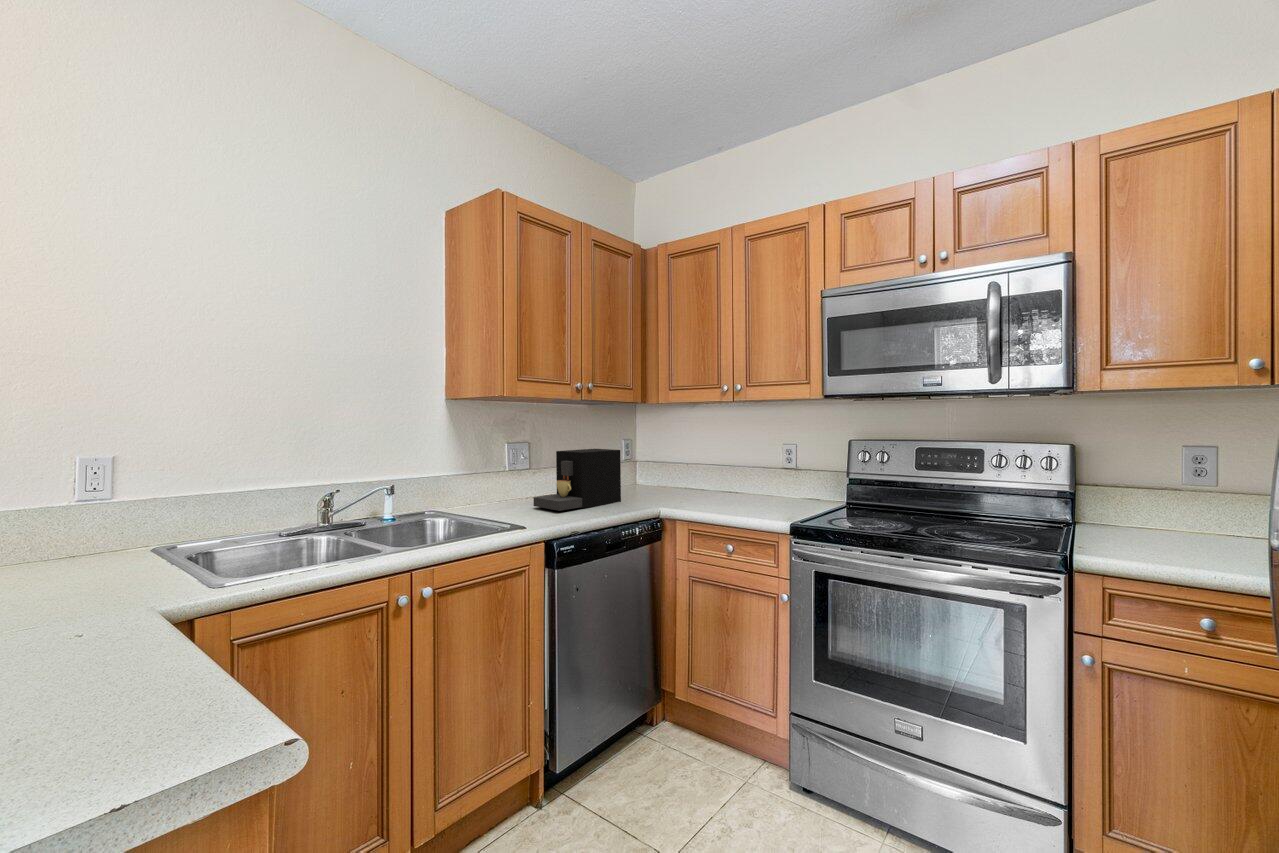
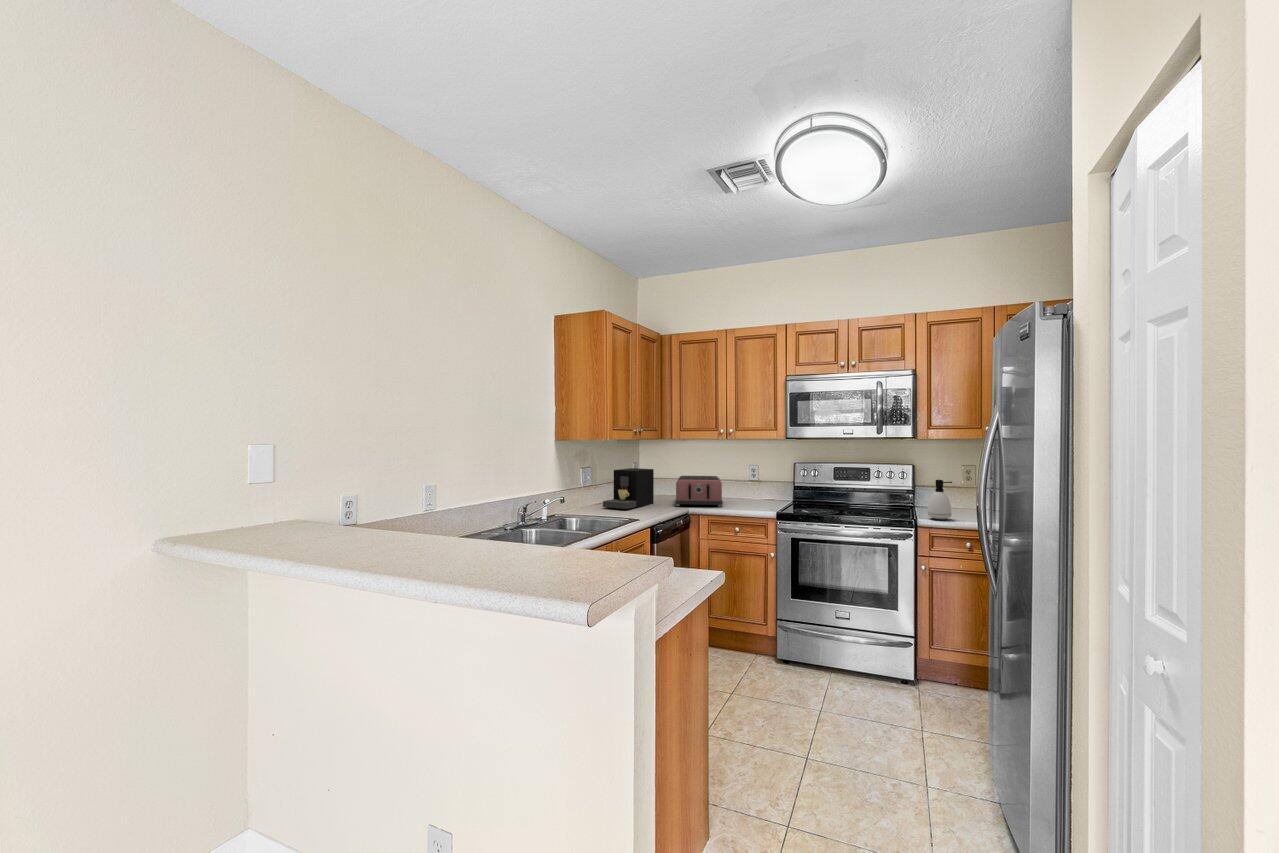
toaster: none [643,460,728,510] -> present [675,476,723,507]
soap dispenser: none [1100,472,1163,557] -> present [928,480,952,519]

